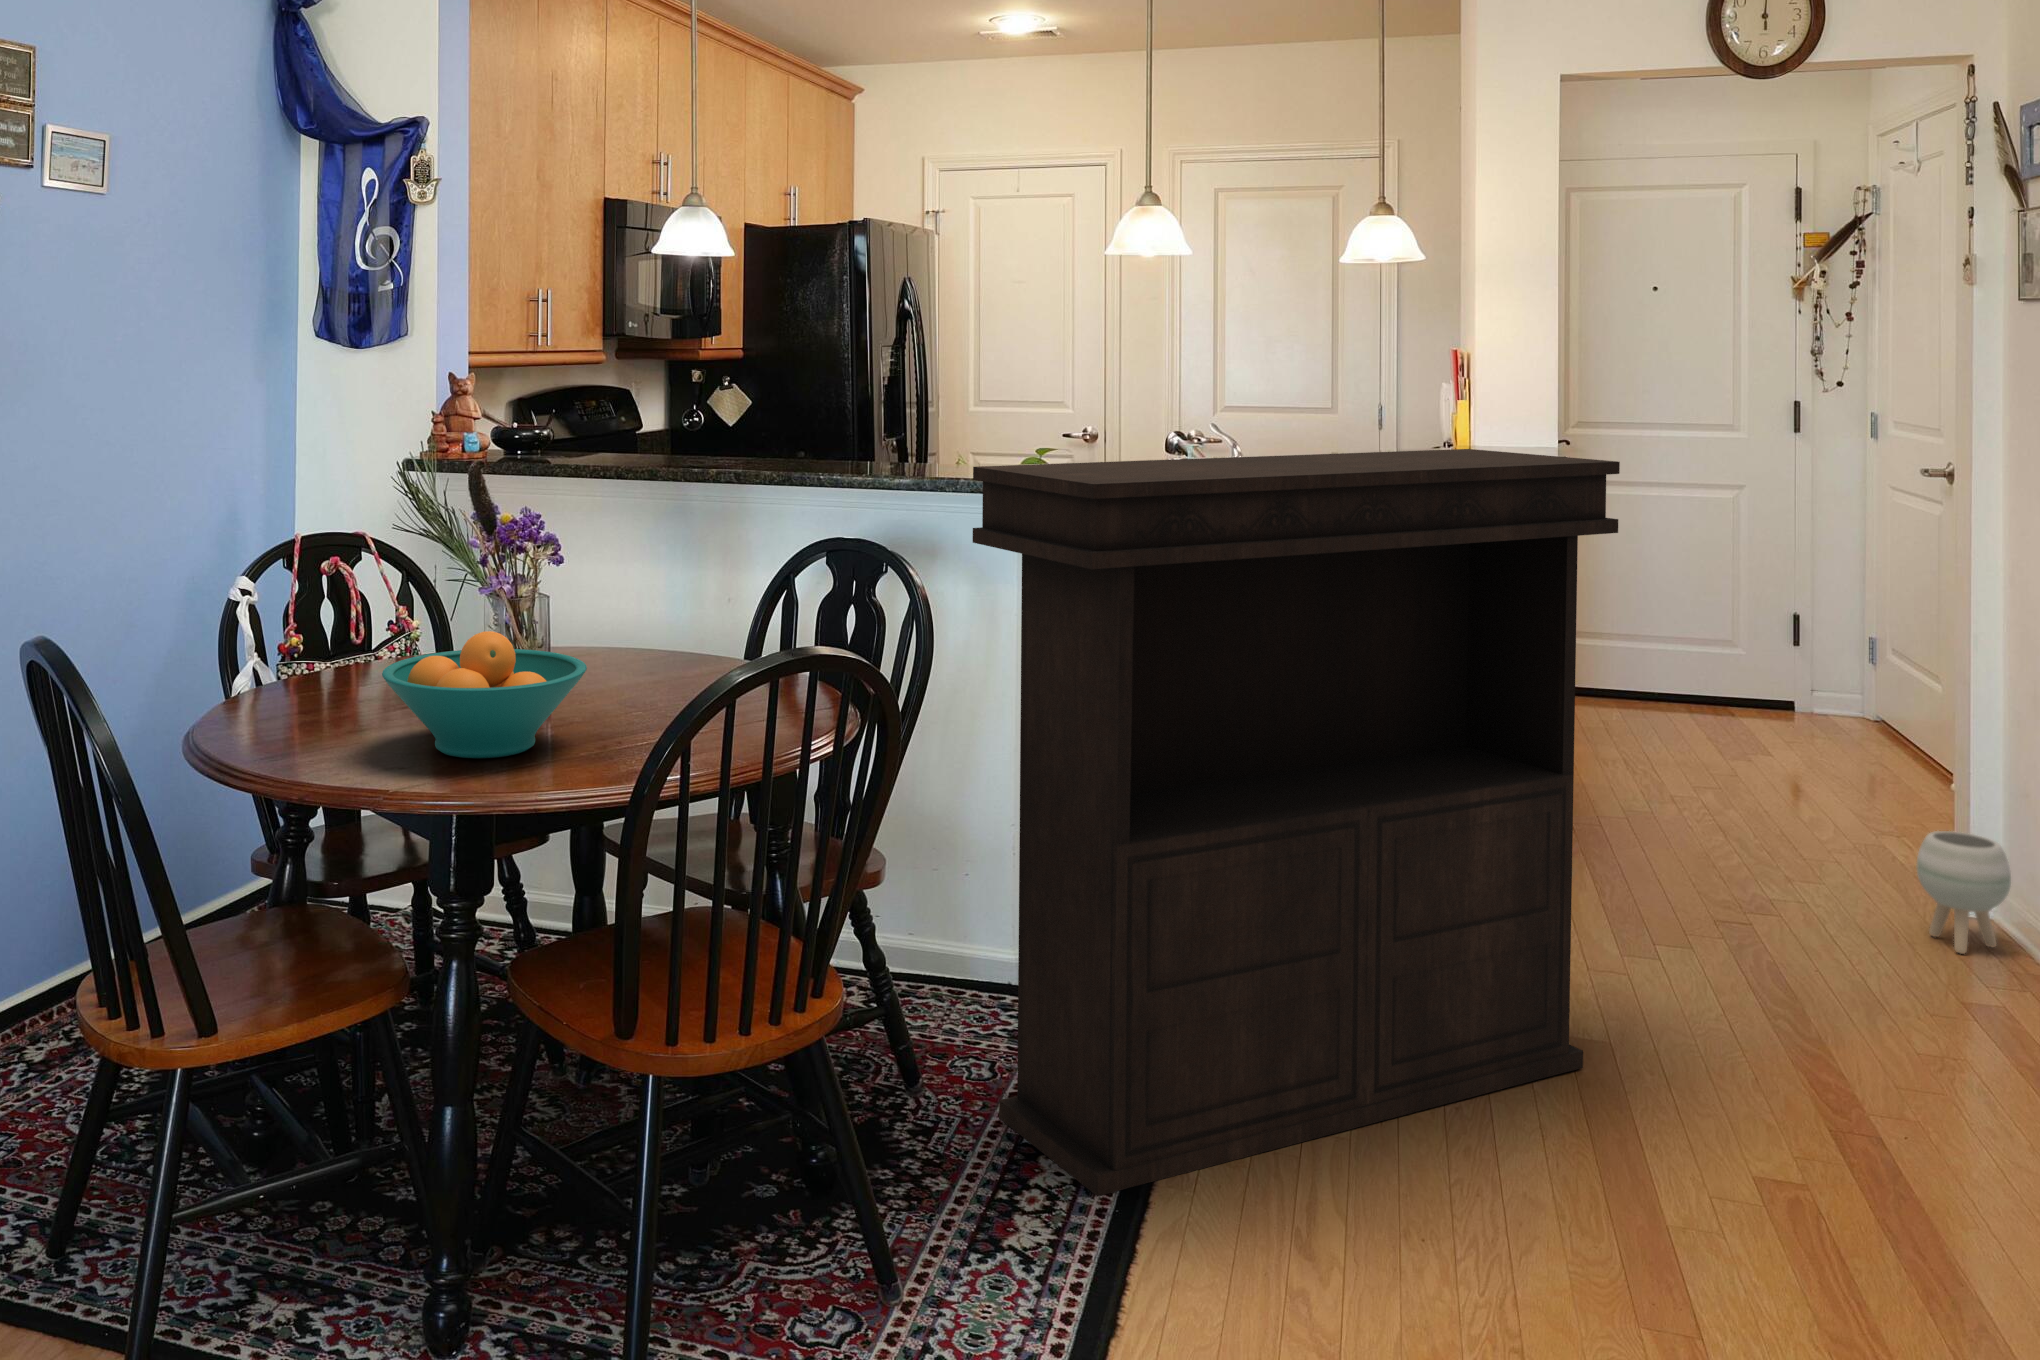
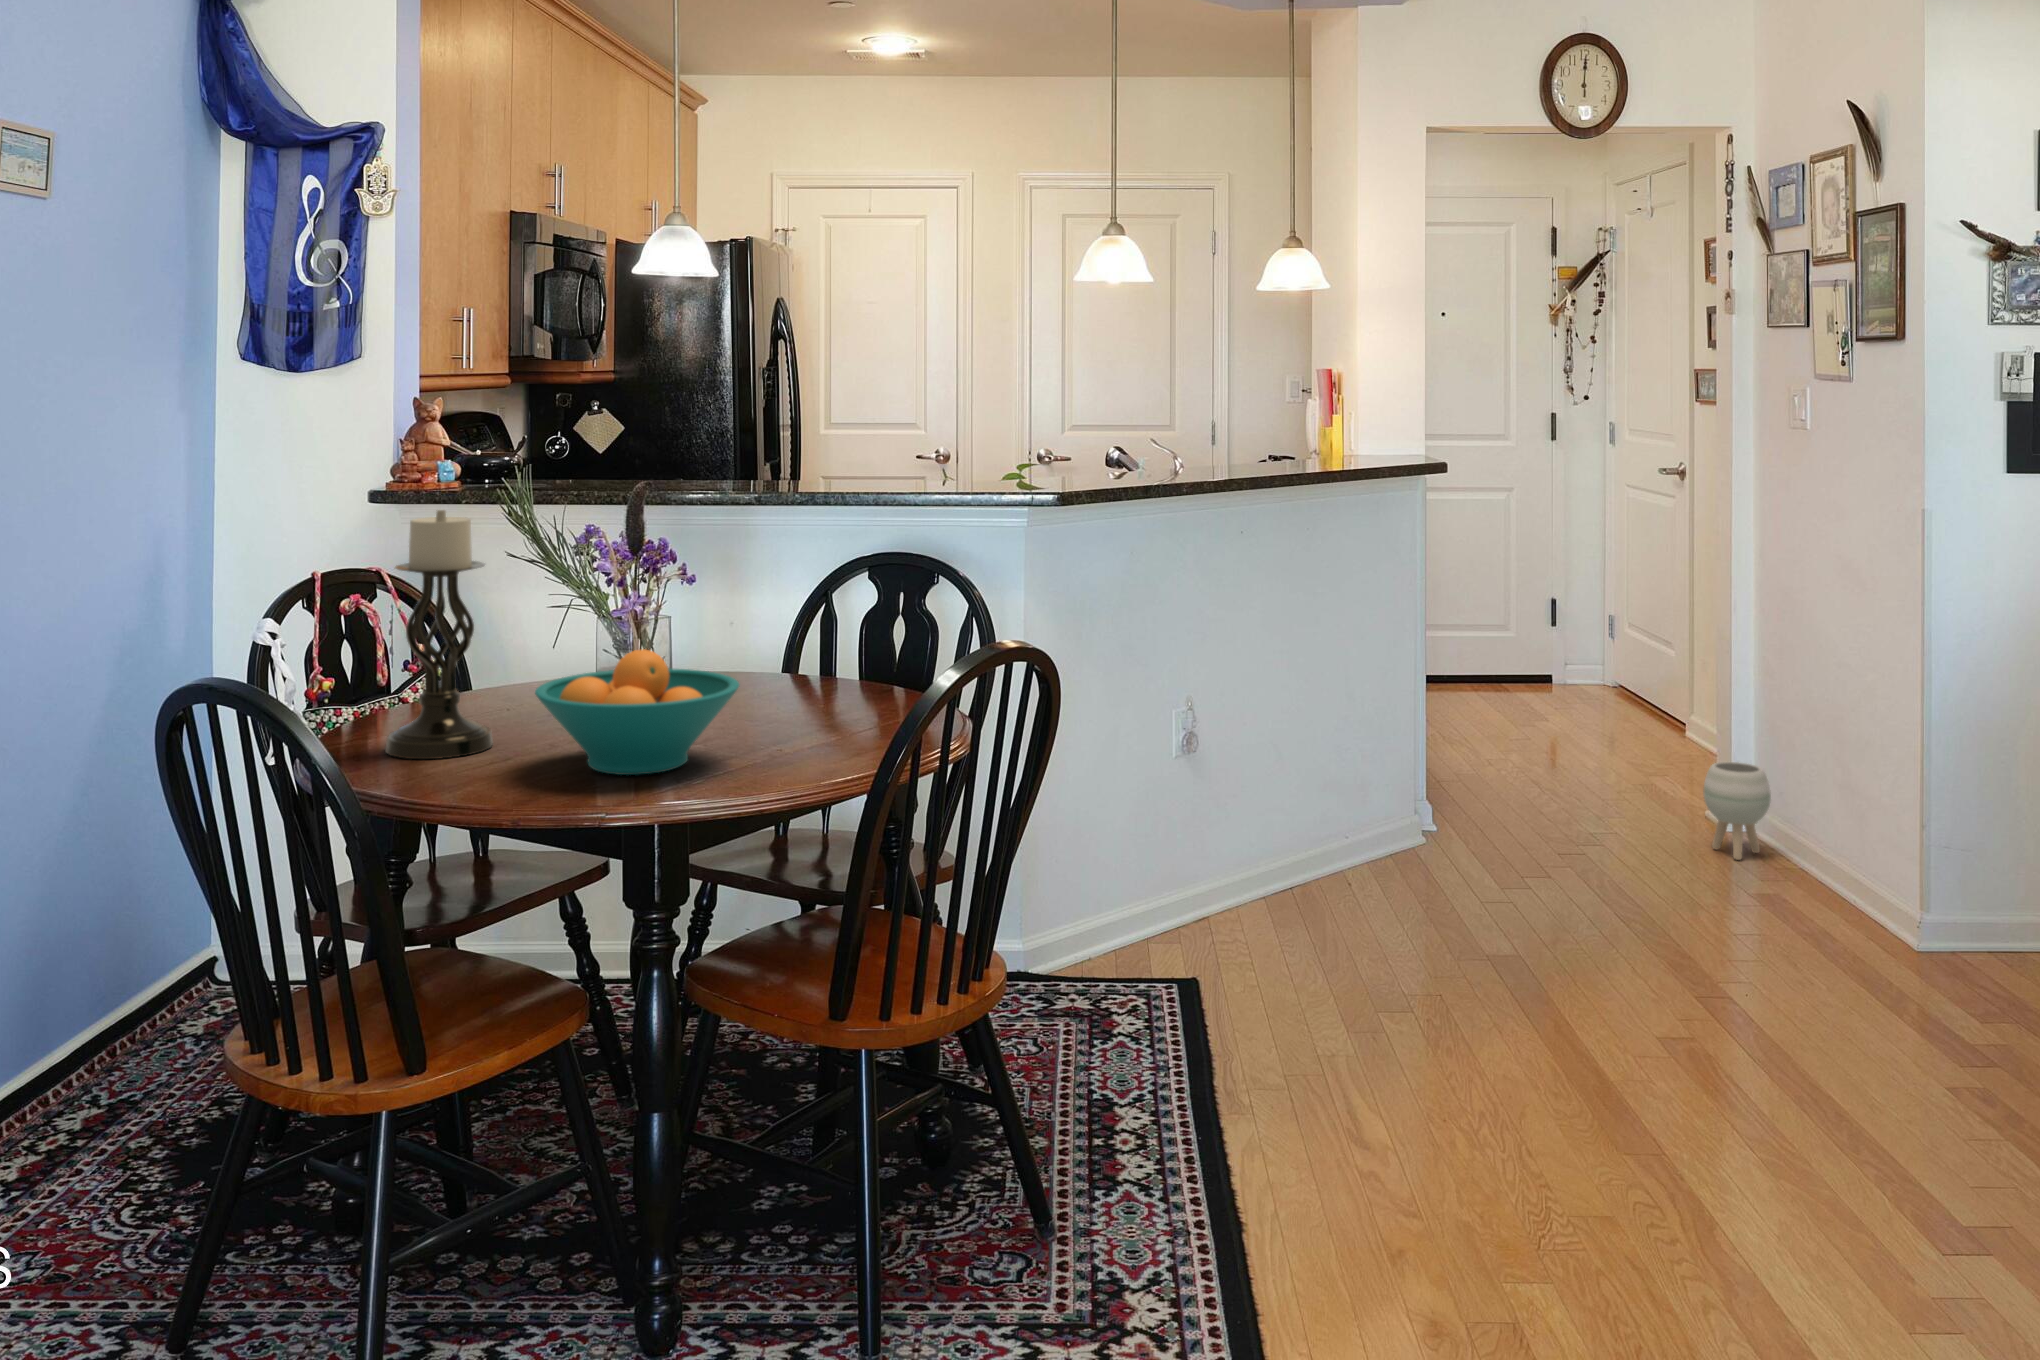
console table: present [973,449,1620,1196] -> none [1037,455,1533,1131]
candle holder: none [288,483,389,724] -> present [385,510,493,759]

